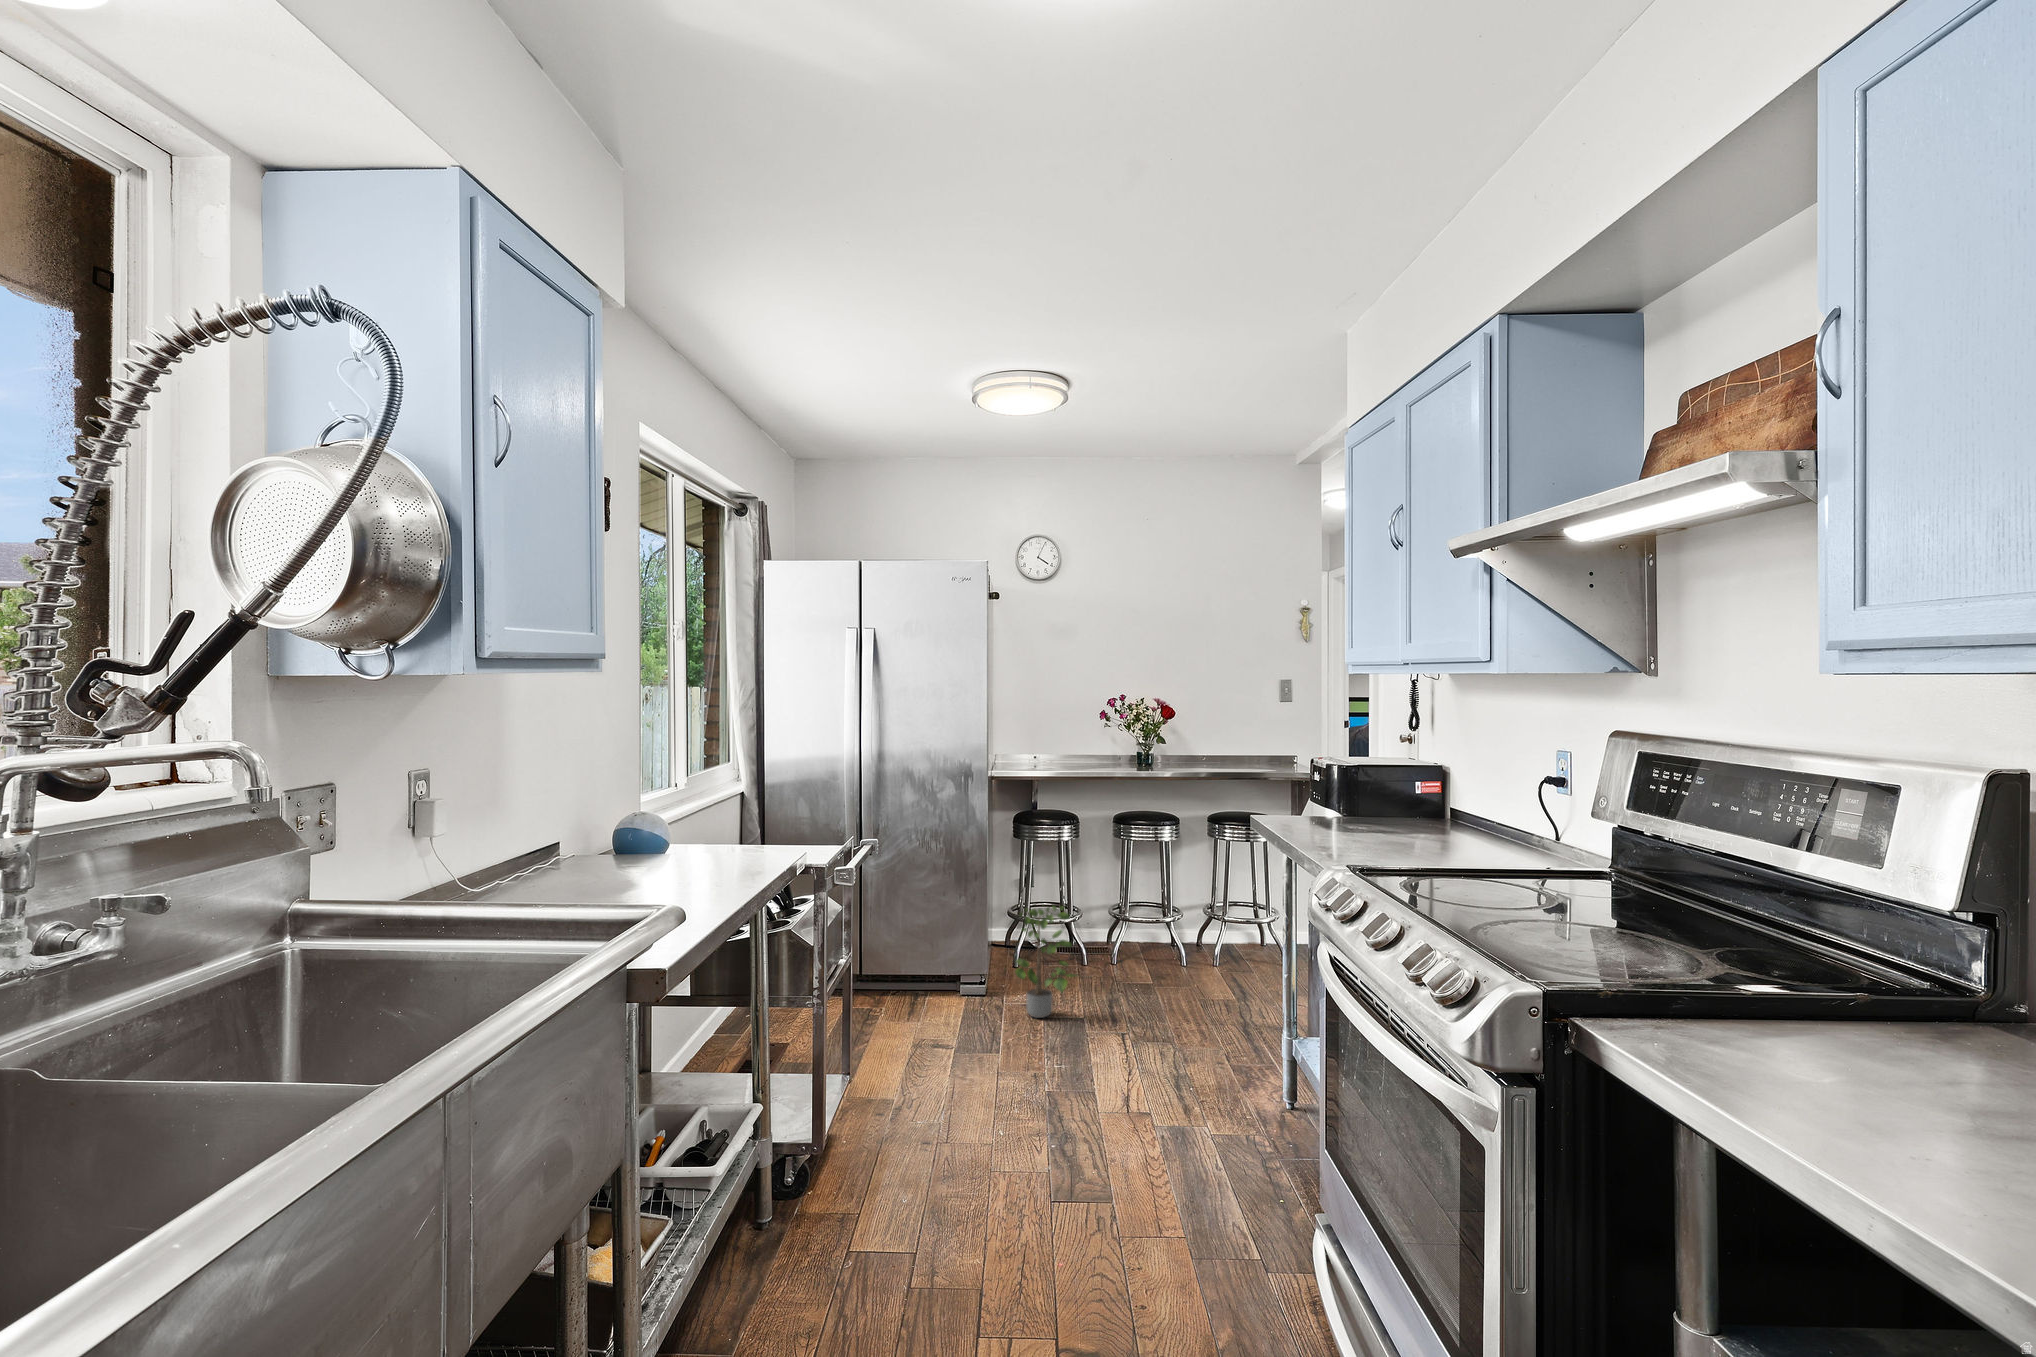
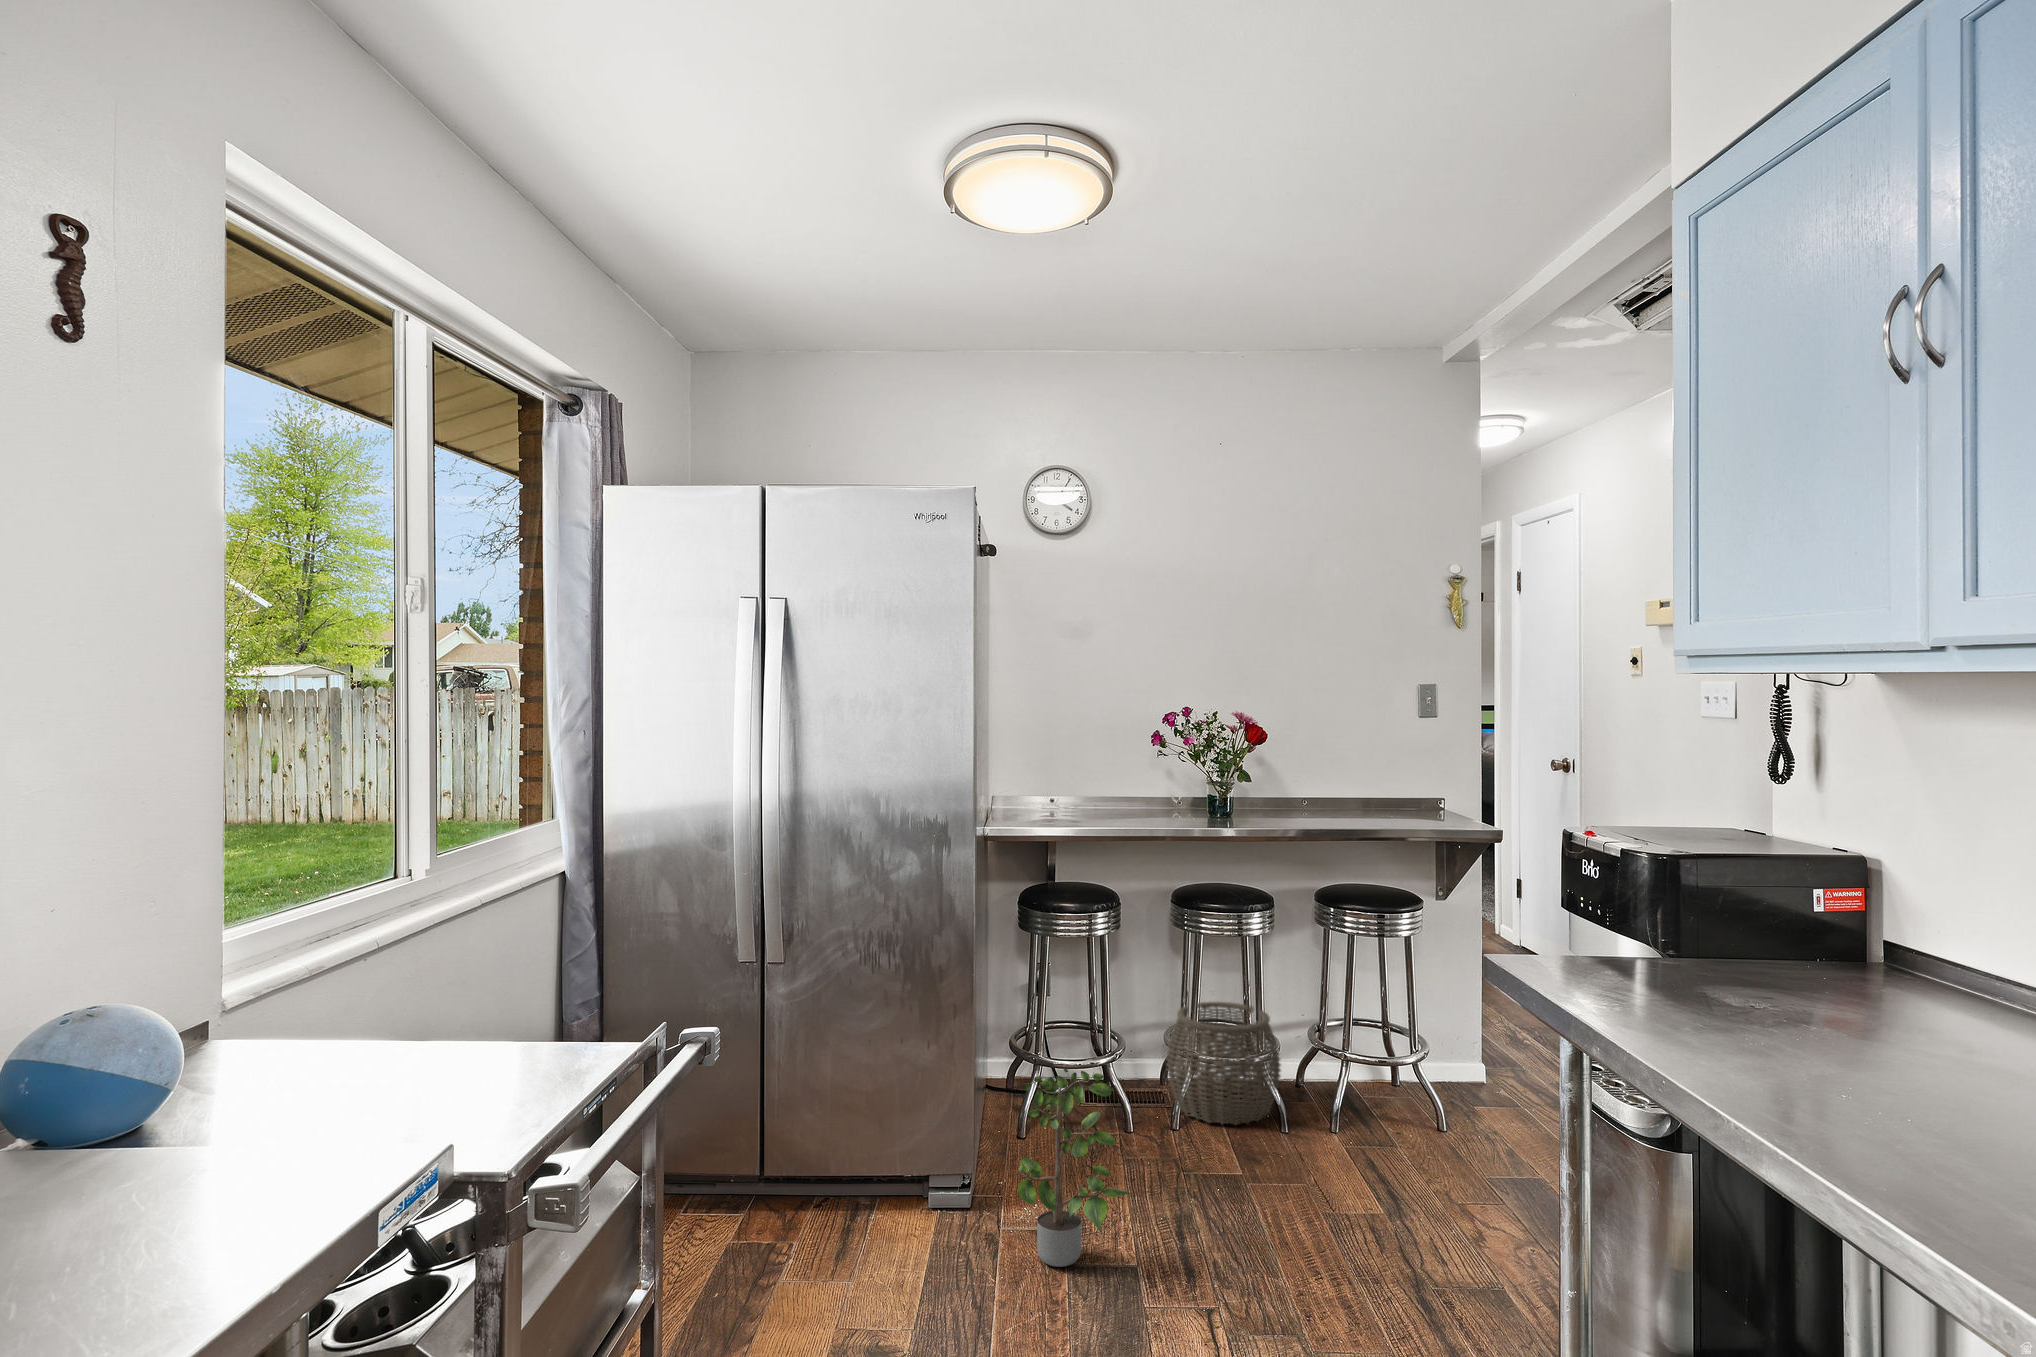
woven basket: none [1109,888,1183,962] -> present [1167,1002,1281,1125]

